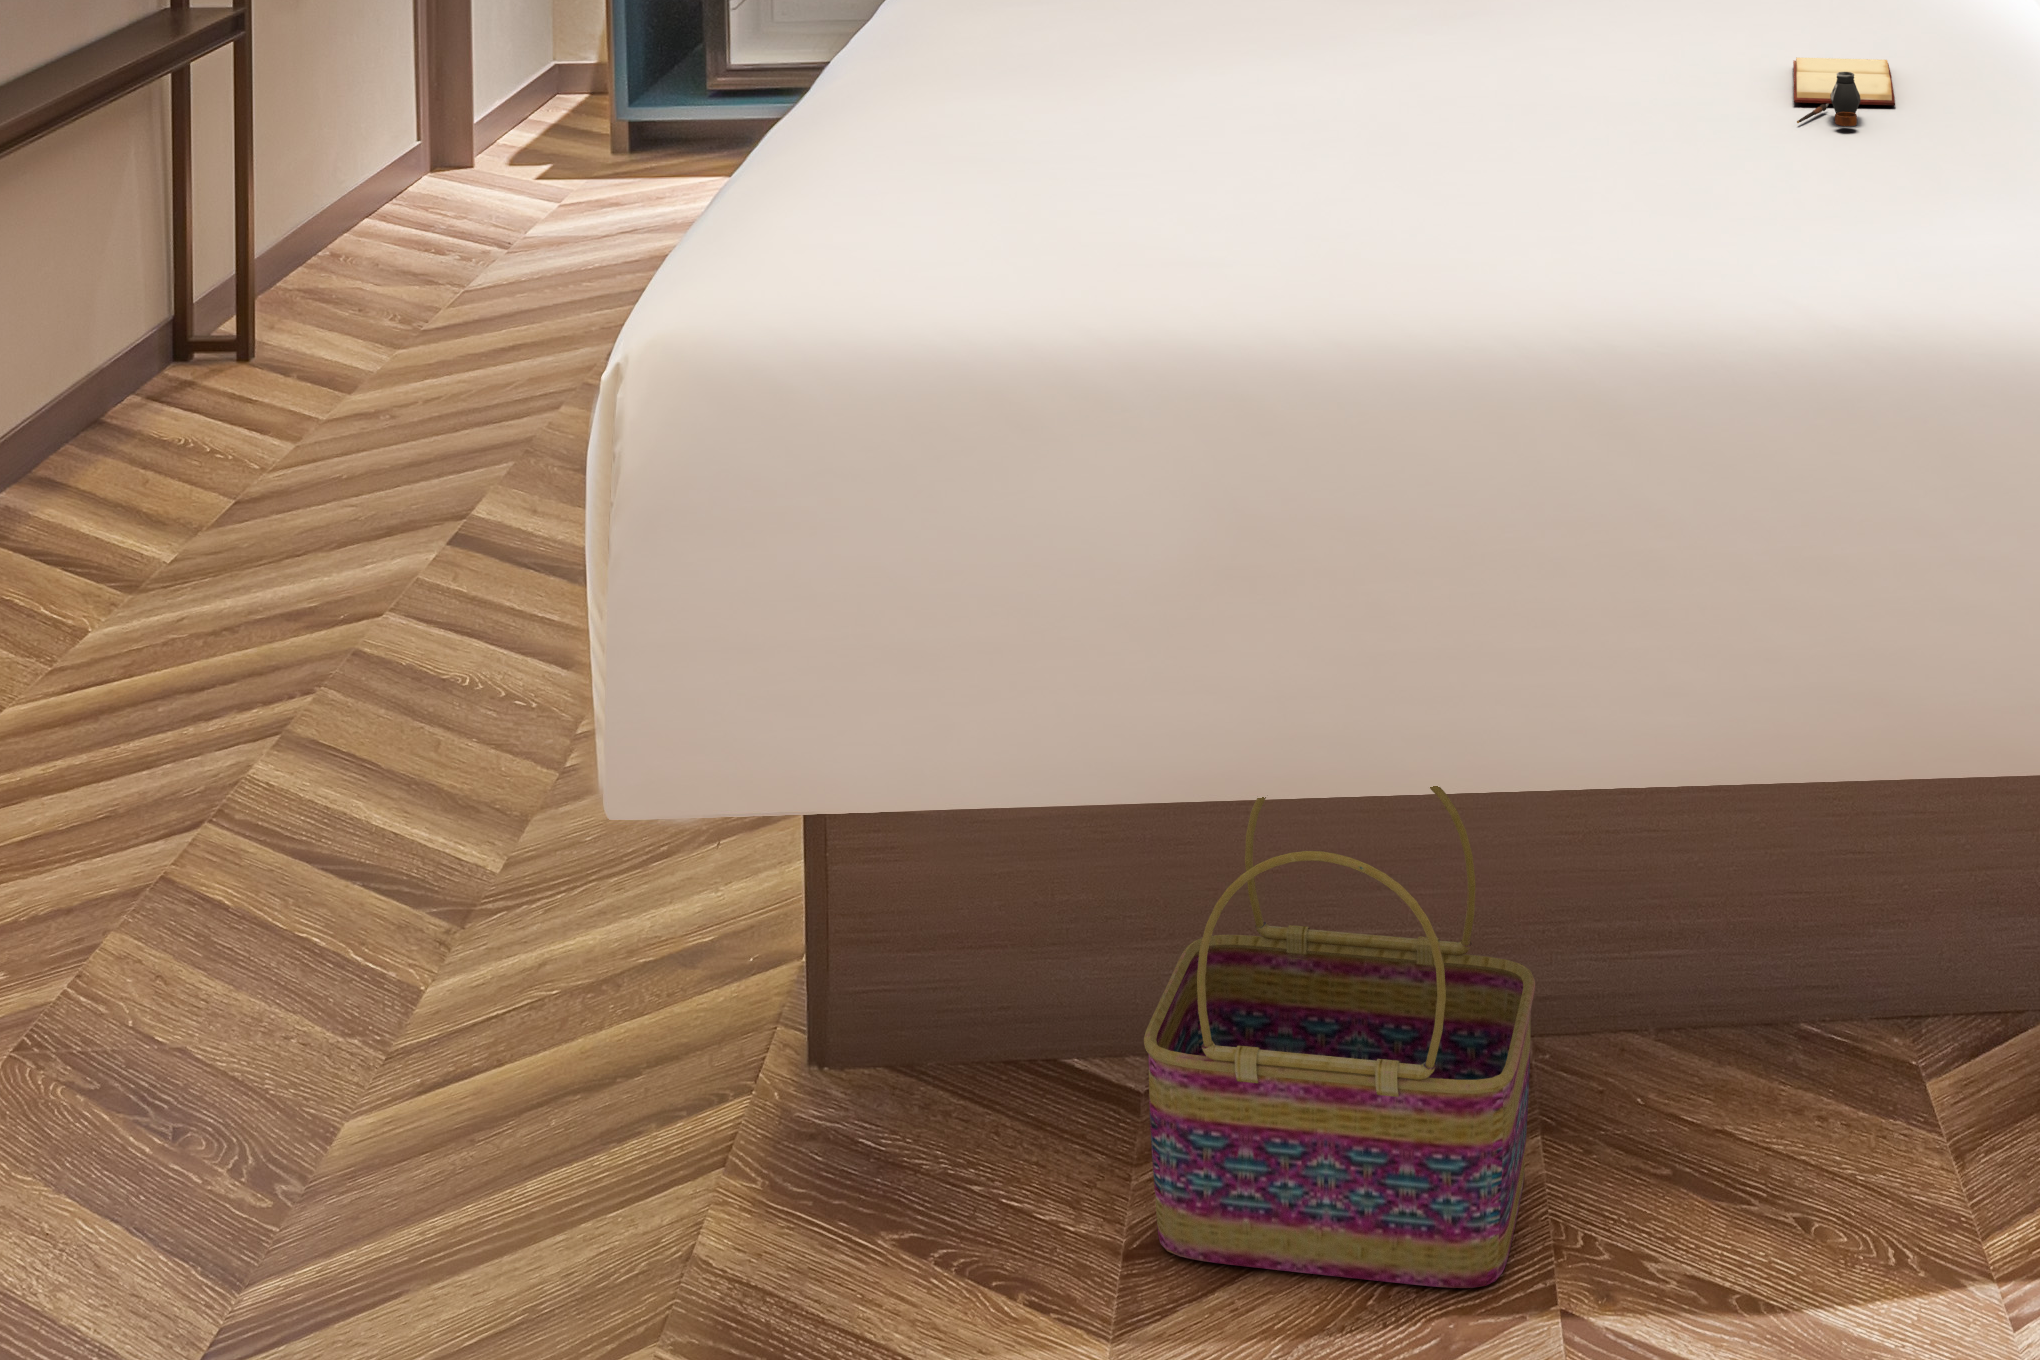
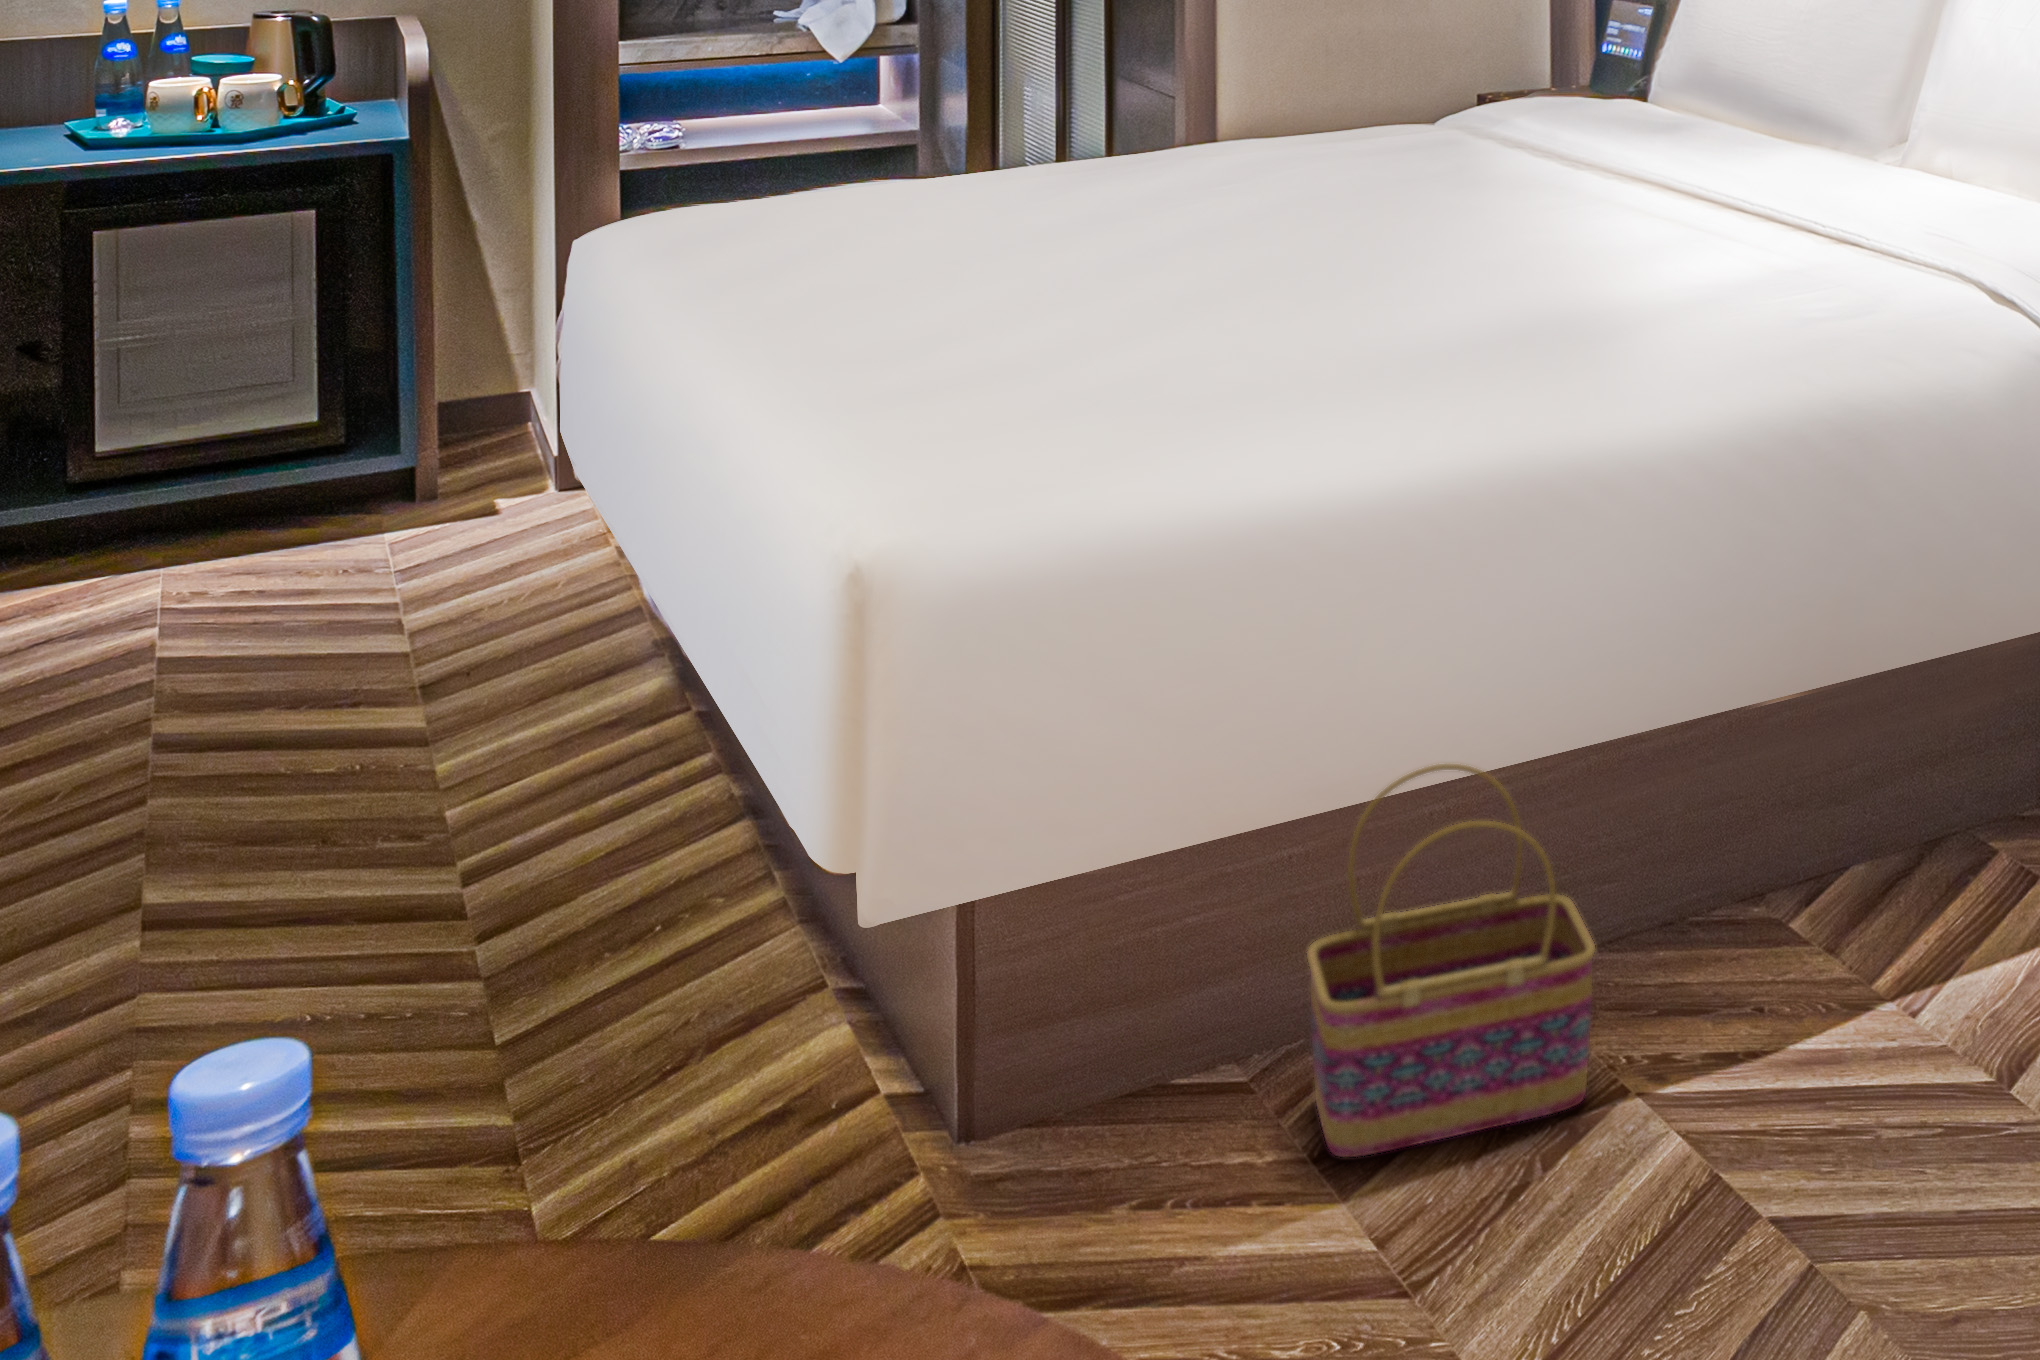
book: present [1793,58,1895,126] -> none [1563,242,1666,290]

